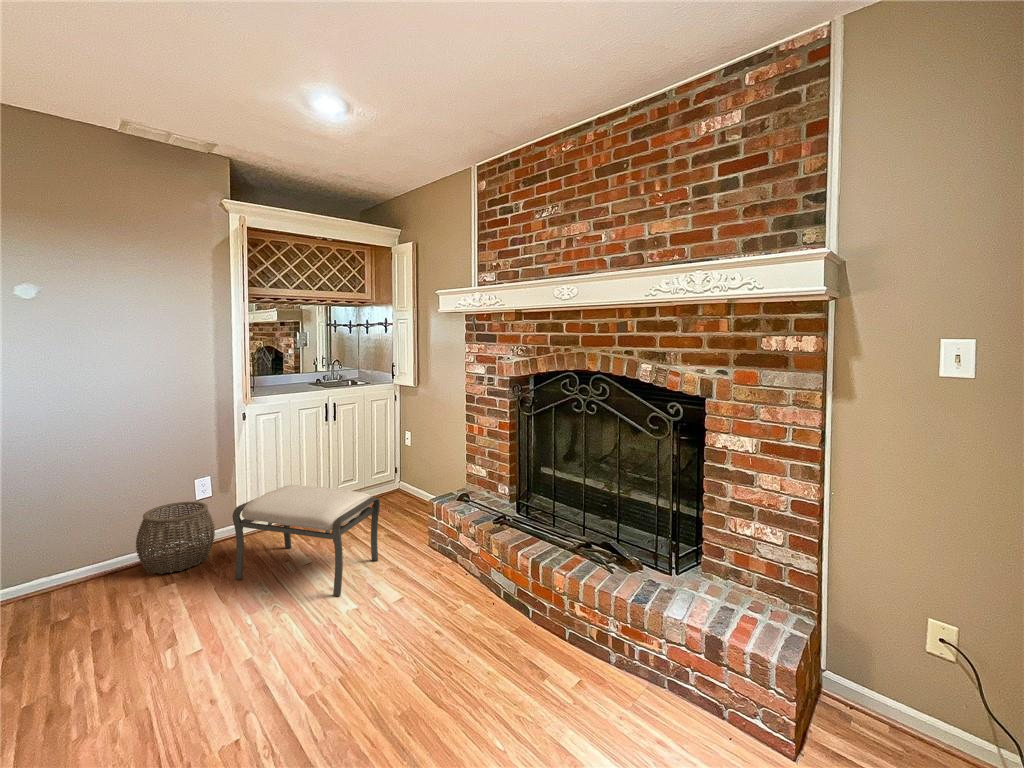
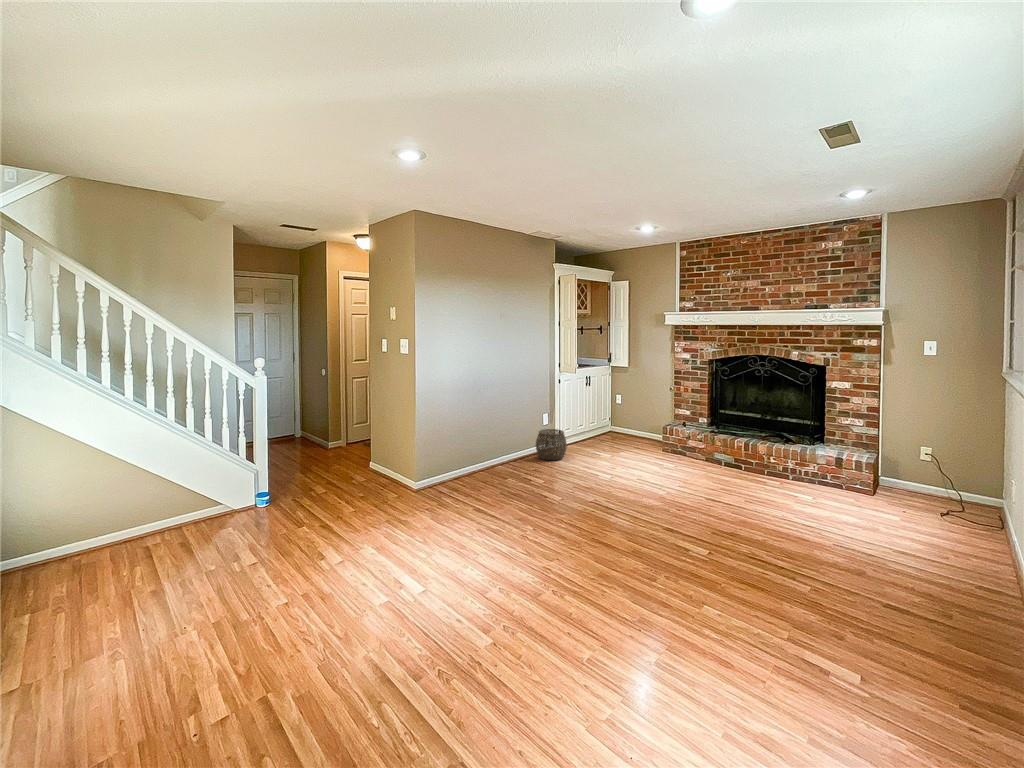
ottoman: present [232,485,380,596] -> none [590,420,649,465]

